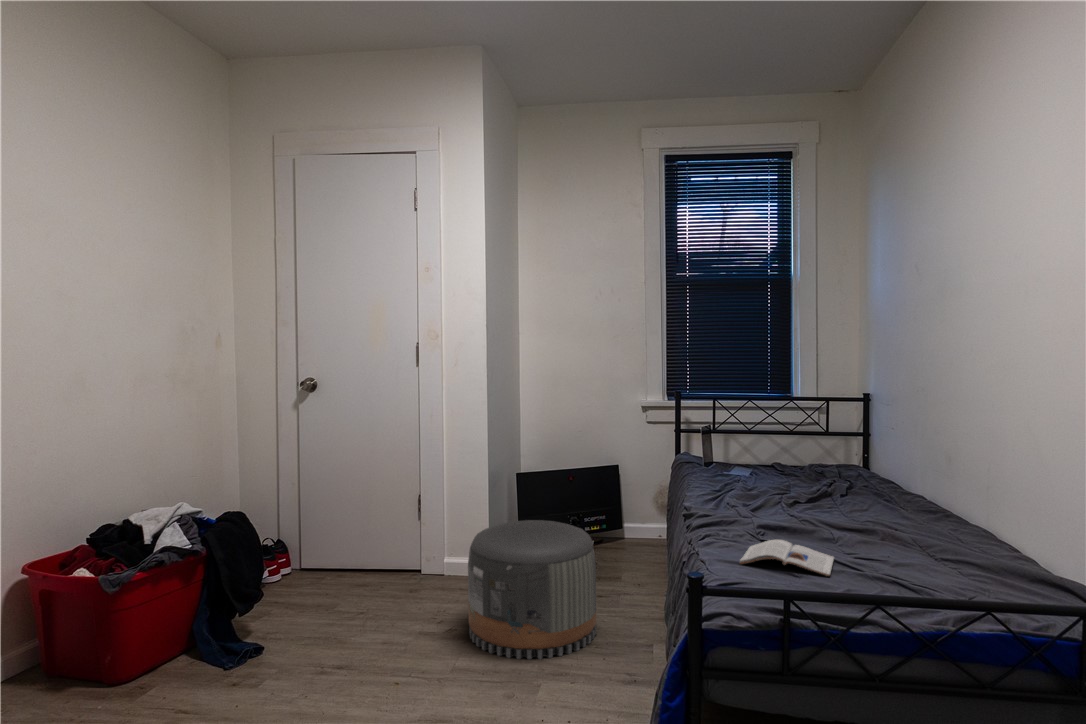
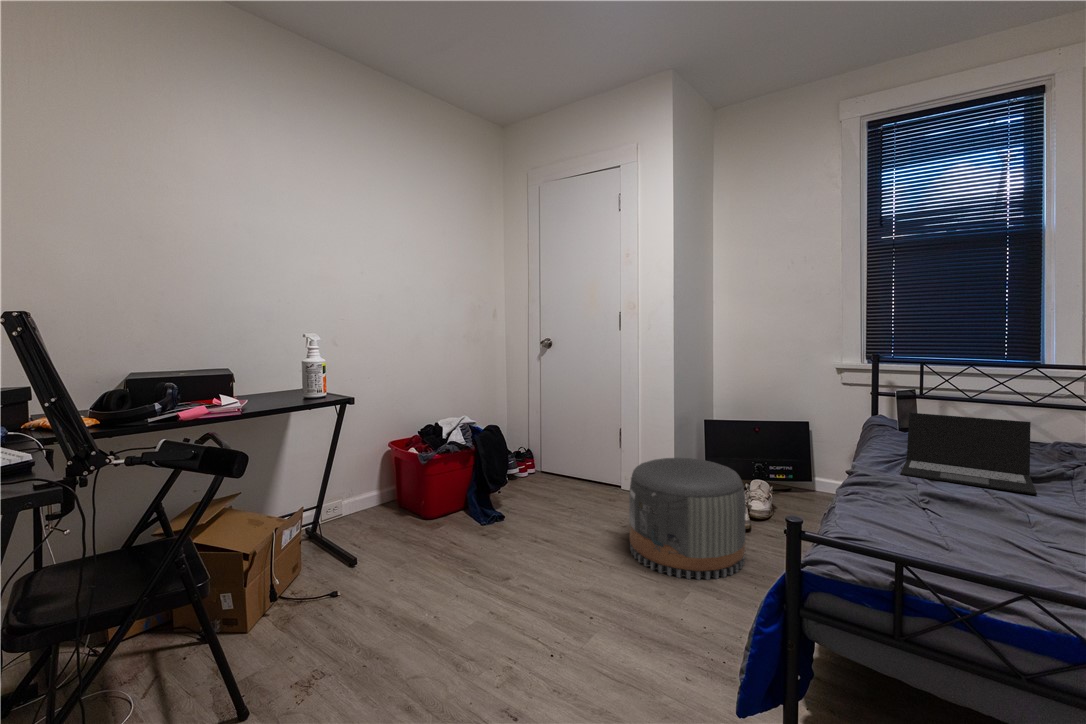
laptop: none [726,451,825,515] -> present [900,413,1037,494]
magazine: present [740,540,834,576] -> none [869,511,1017,567]

